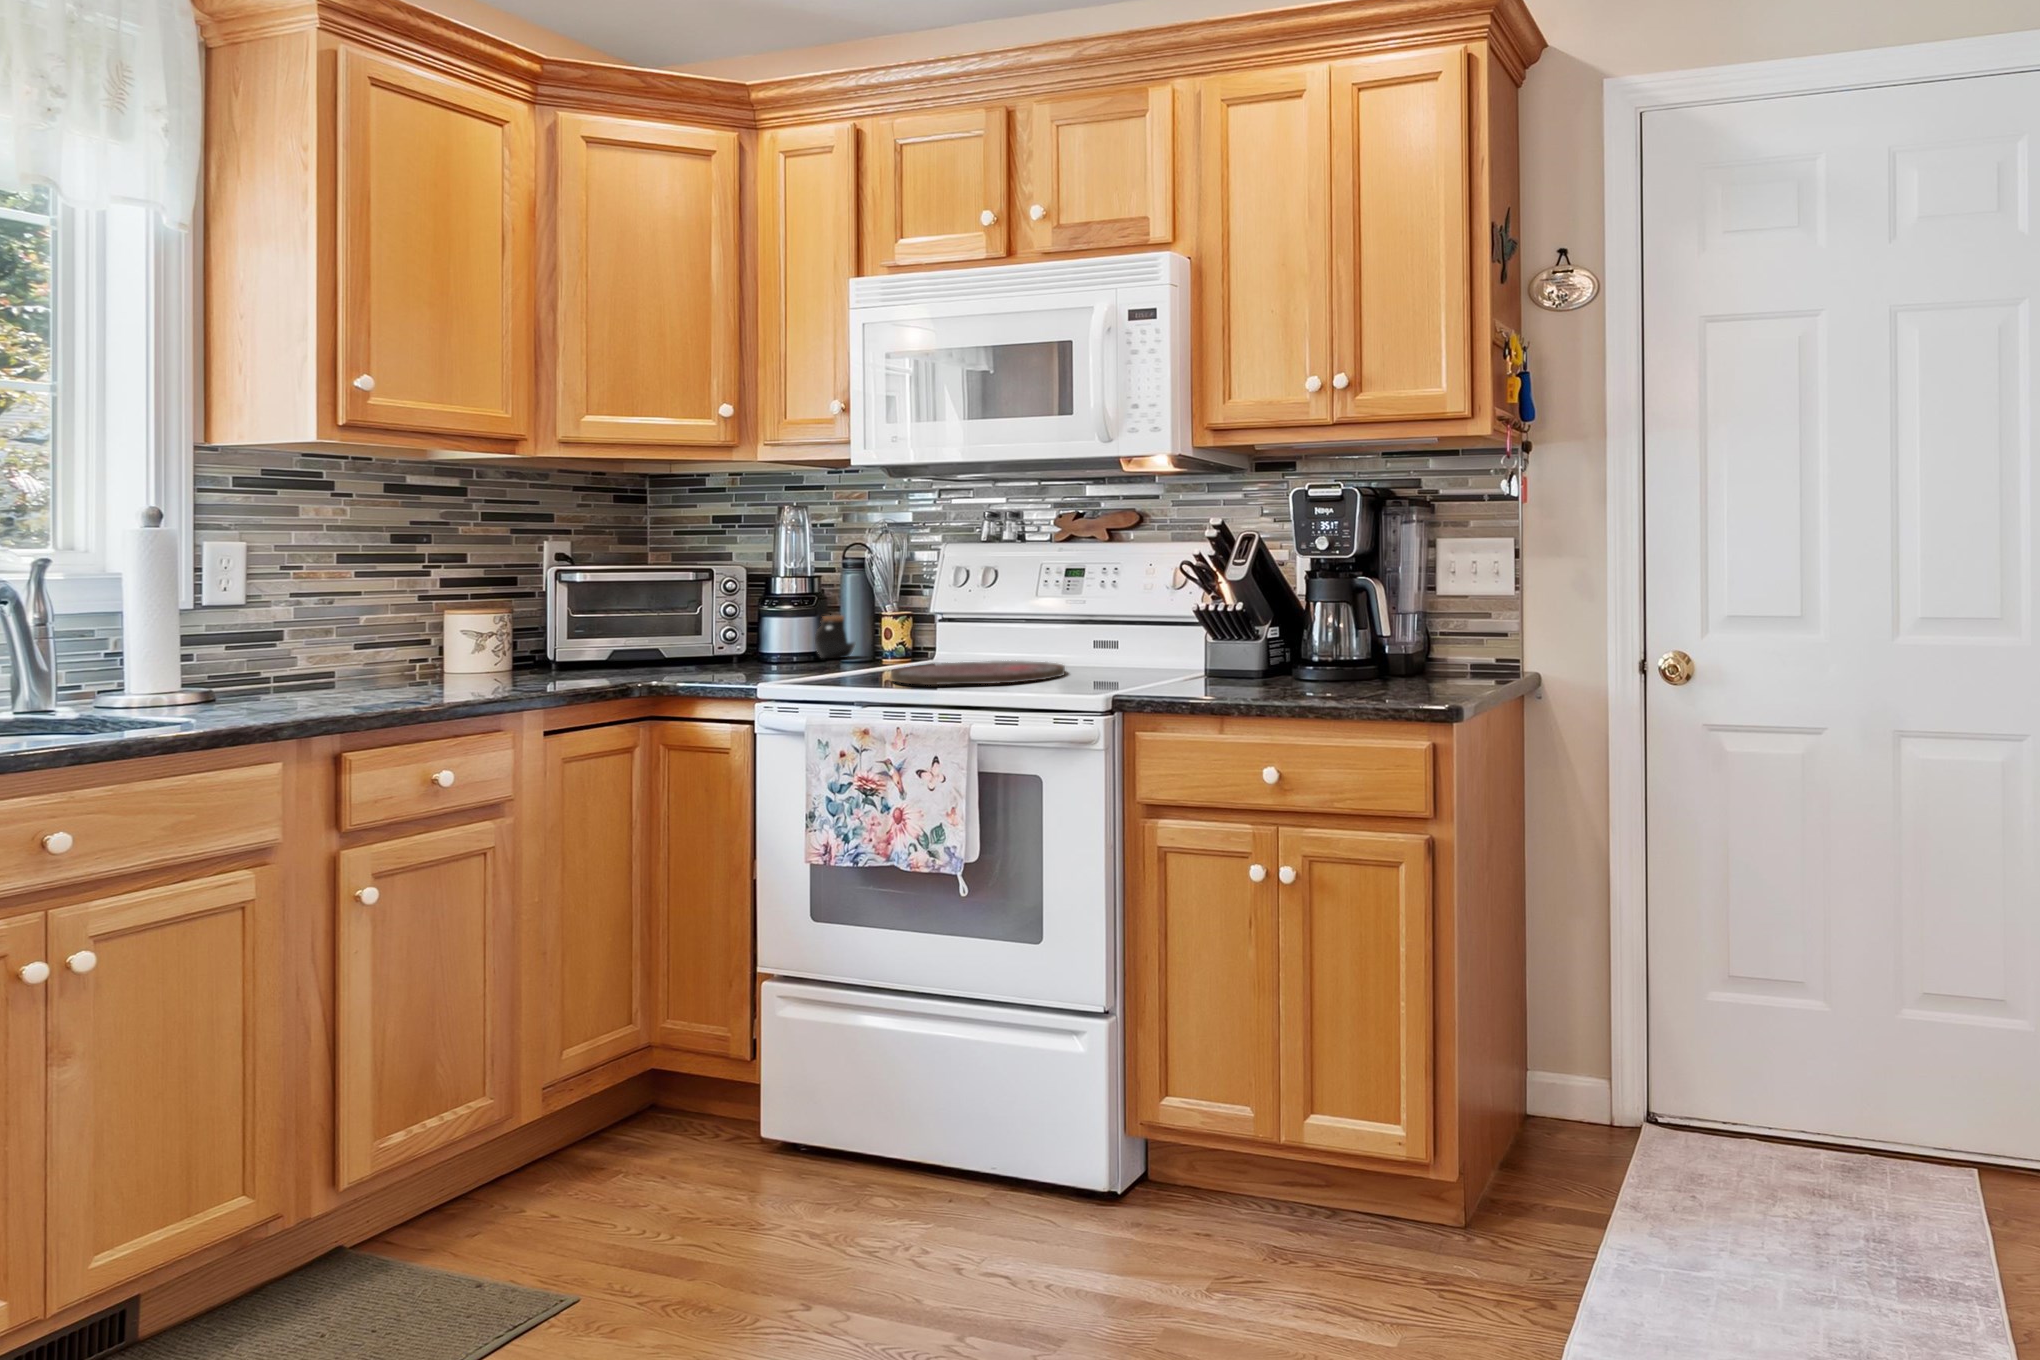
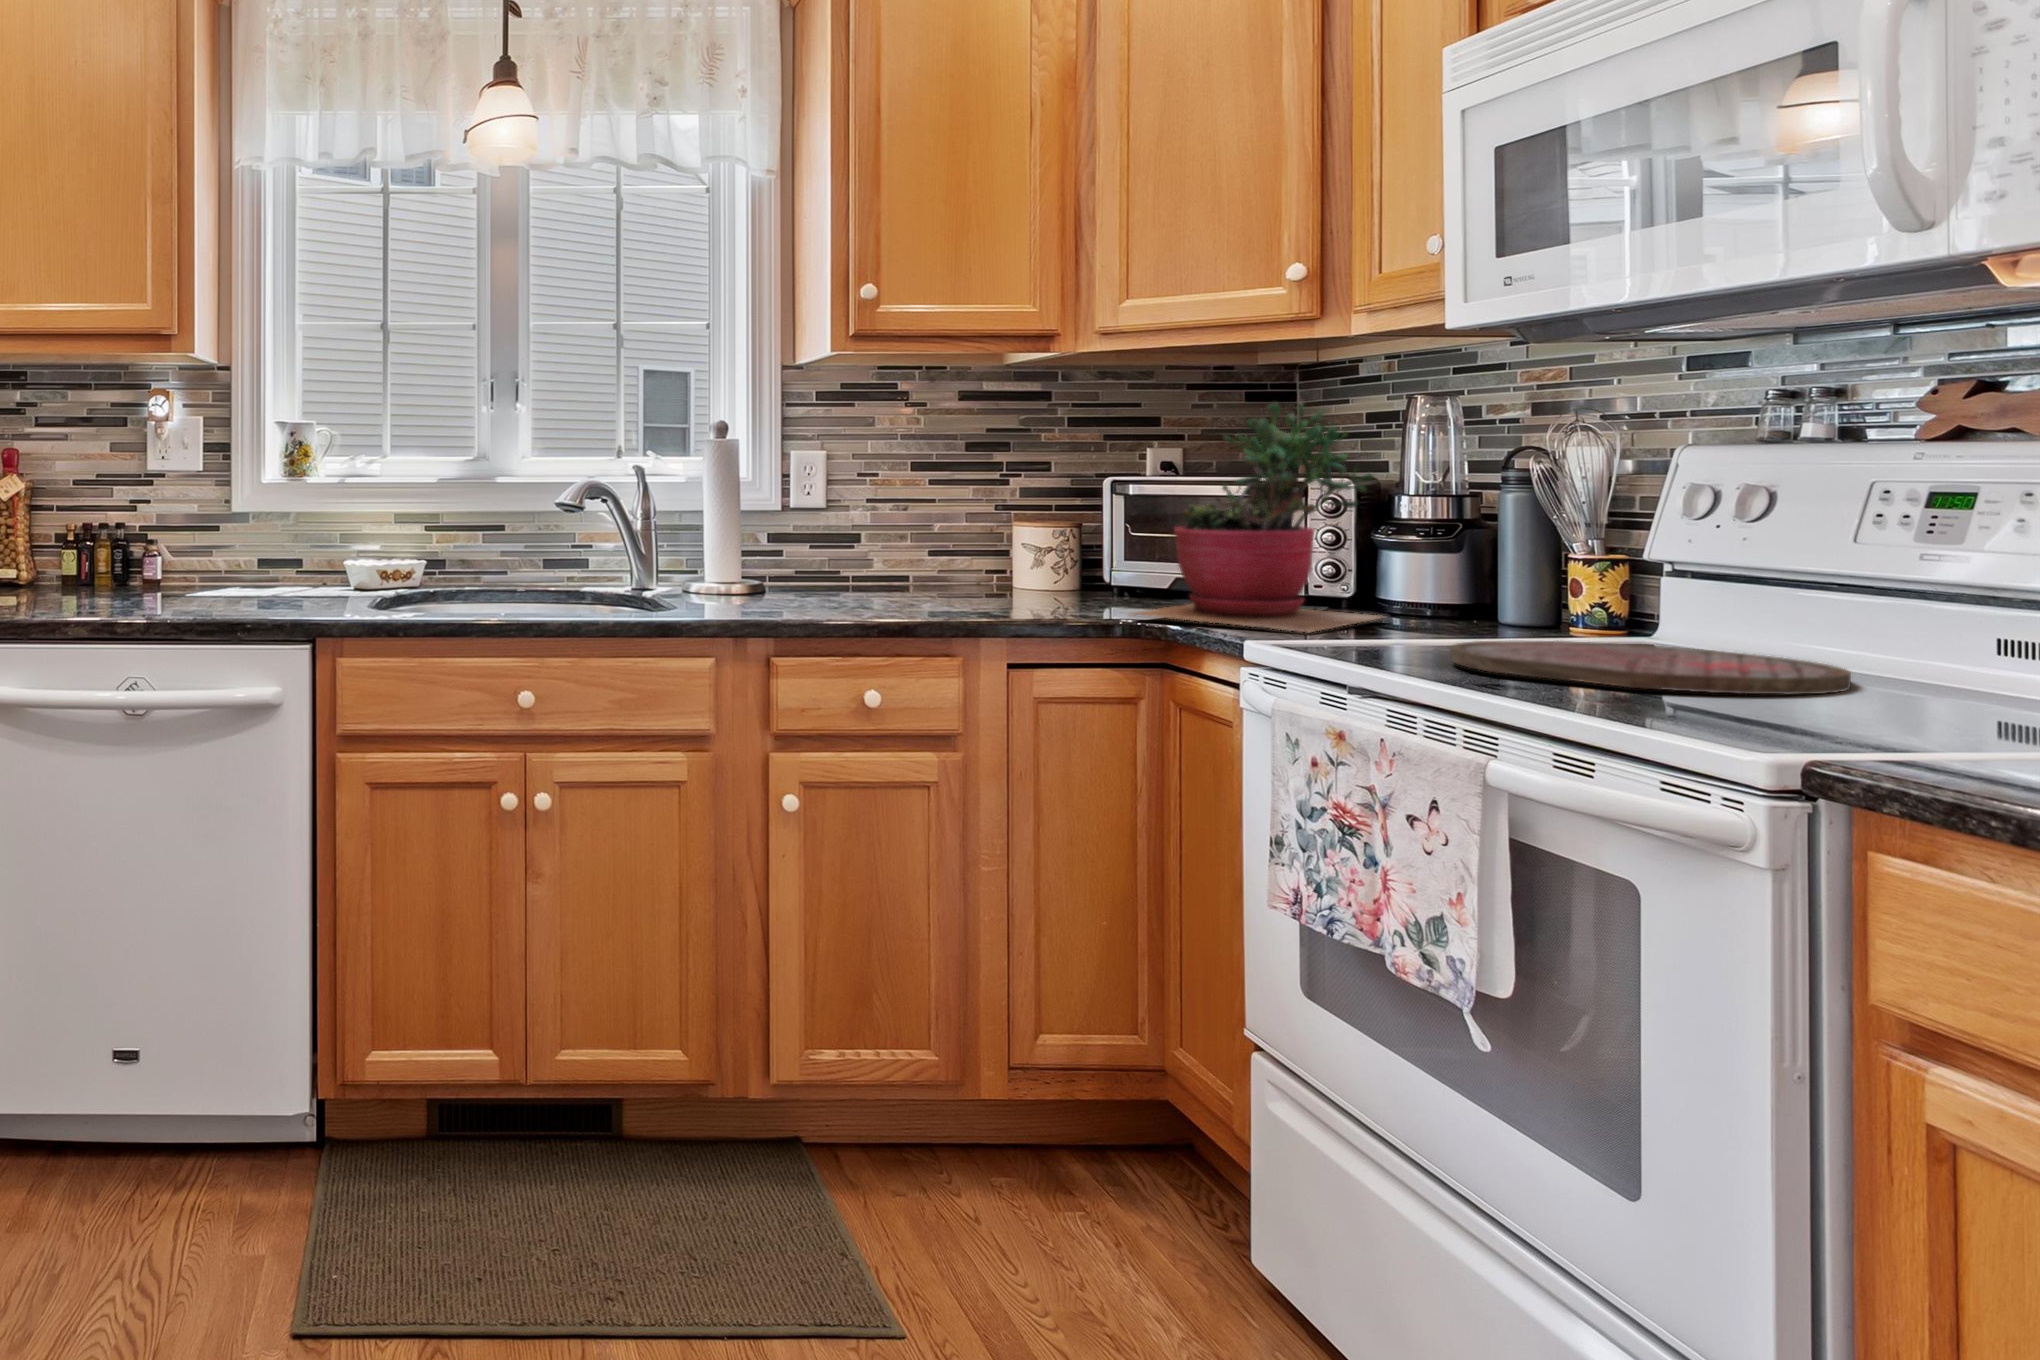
succulent plant: none [621,515,790,679] -> present [1135,402,1381,633]
jar: present [815,615,855,659] -> none [1452,554,1524,621]

